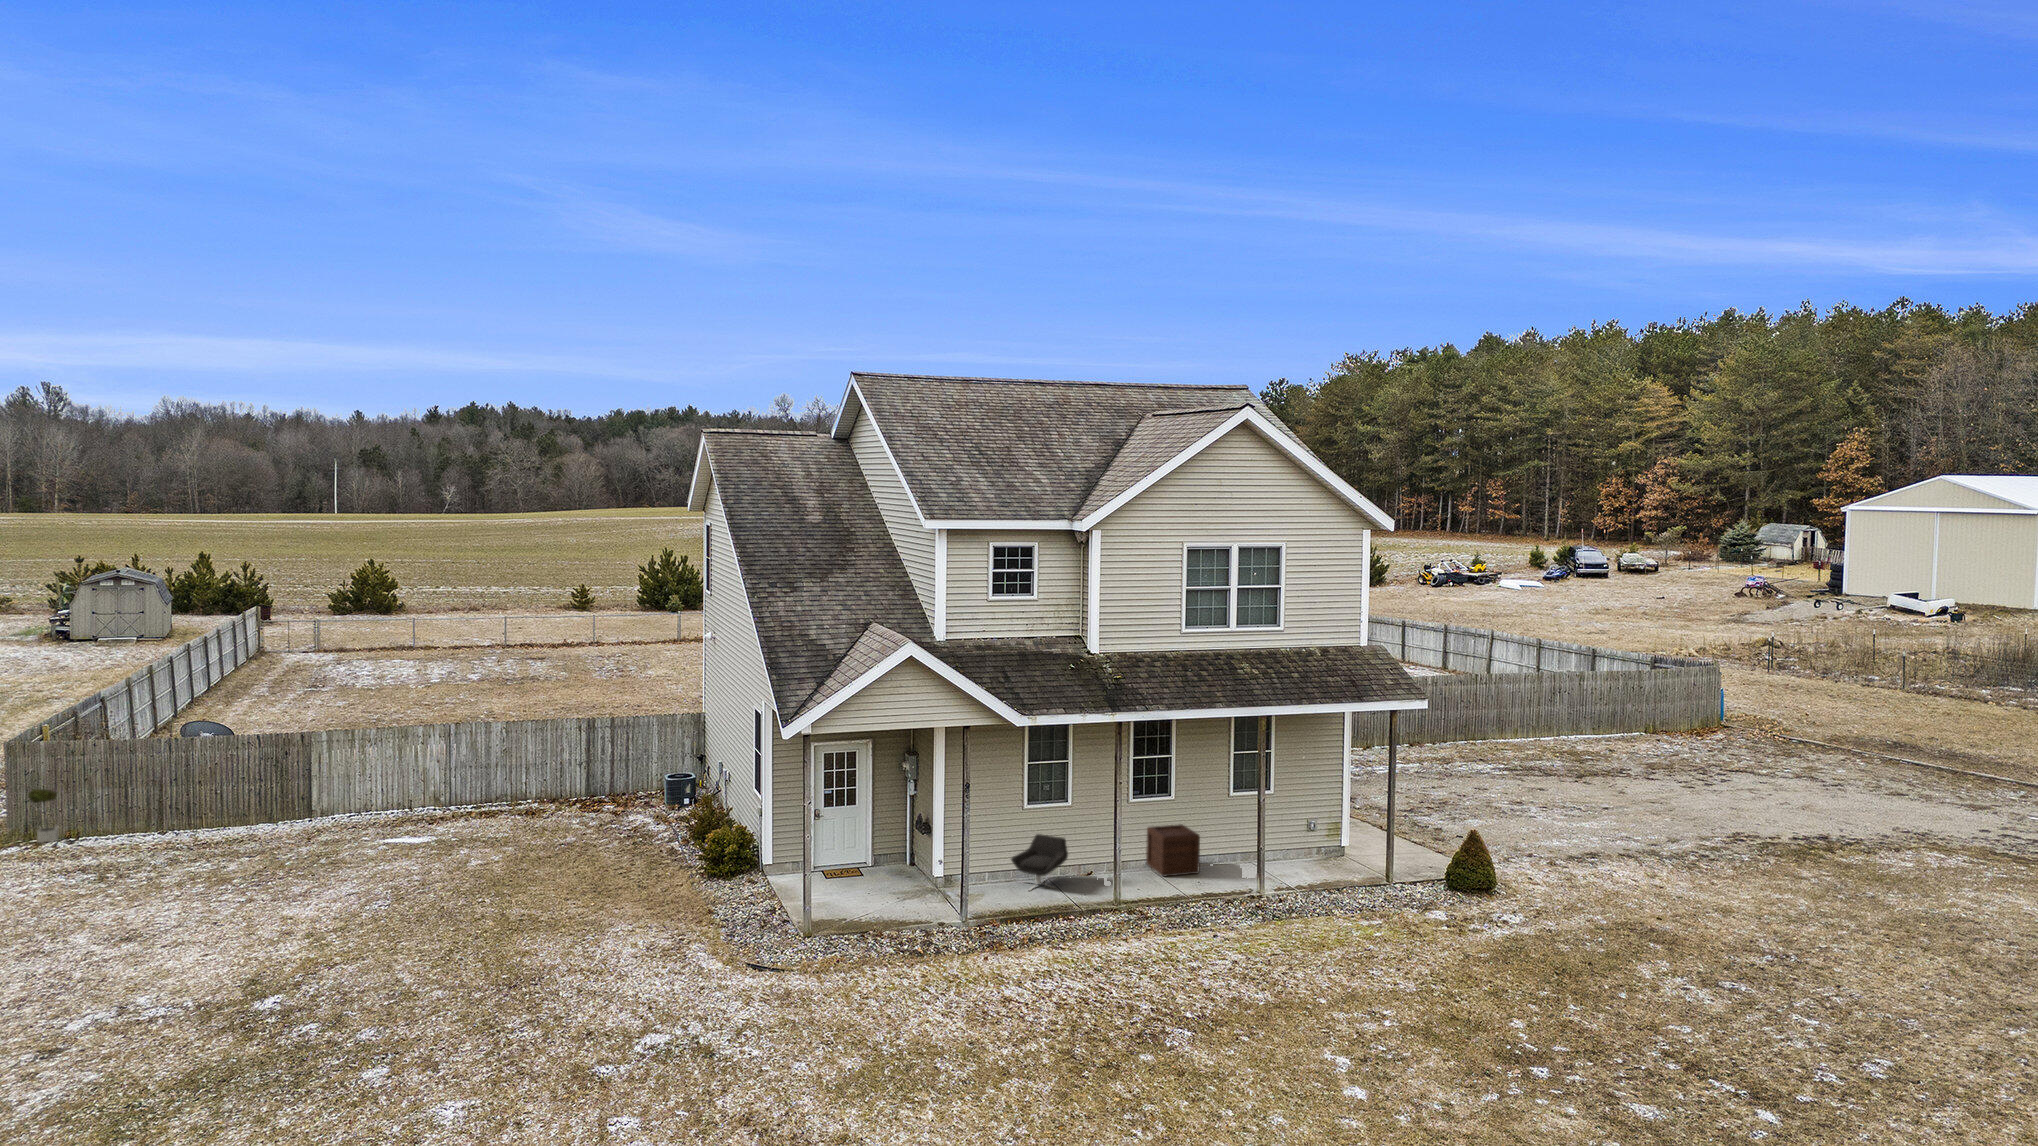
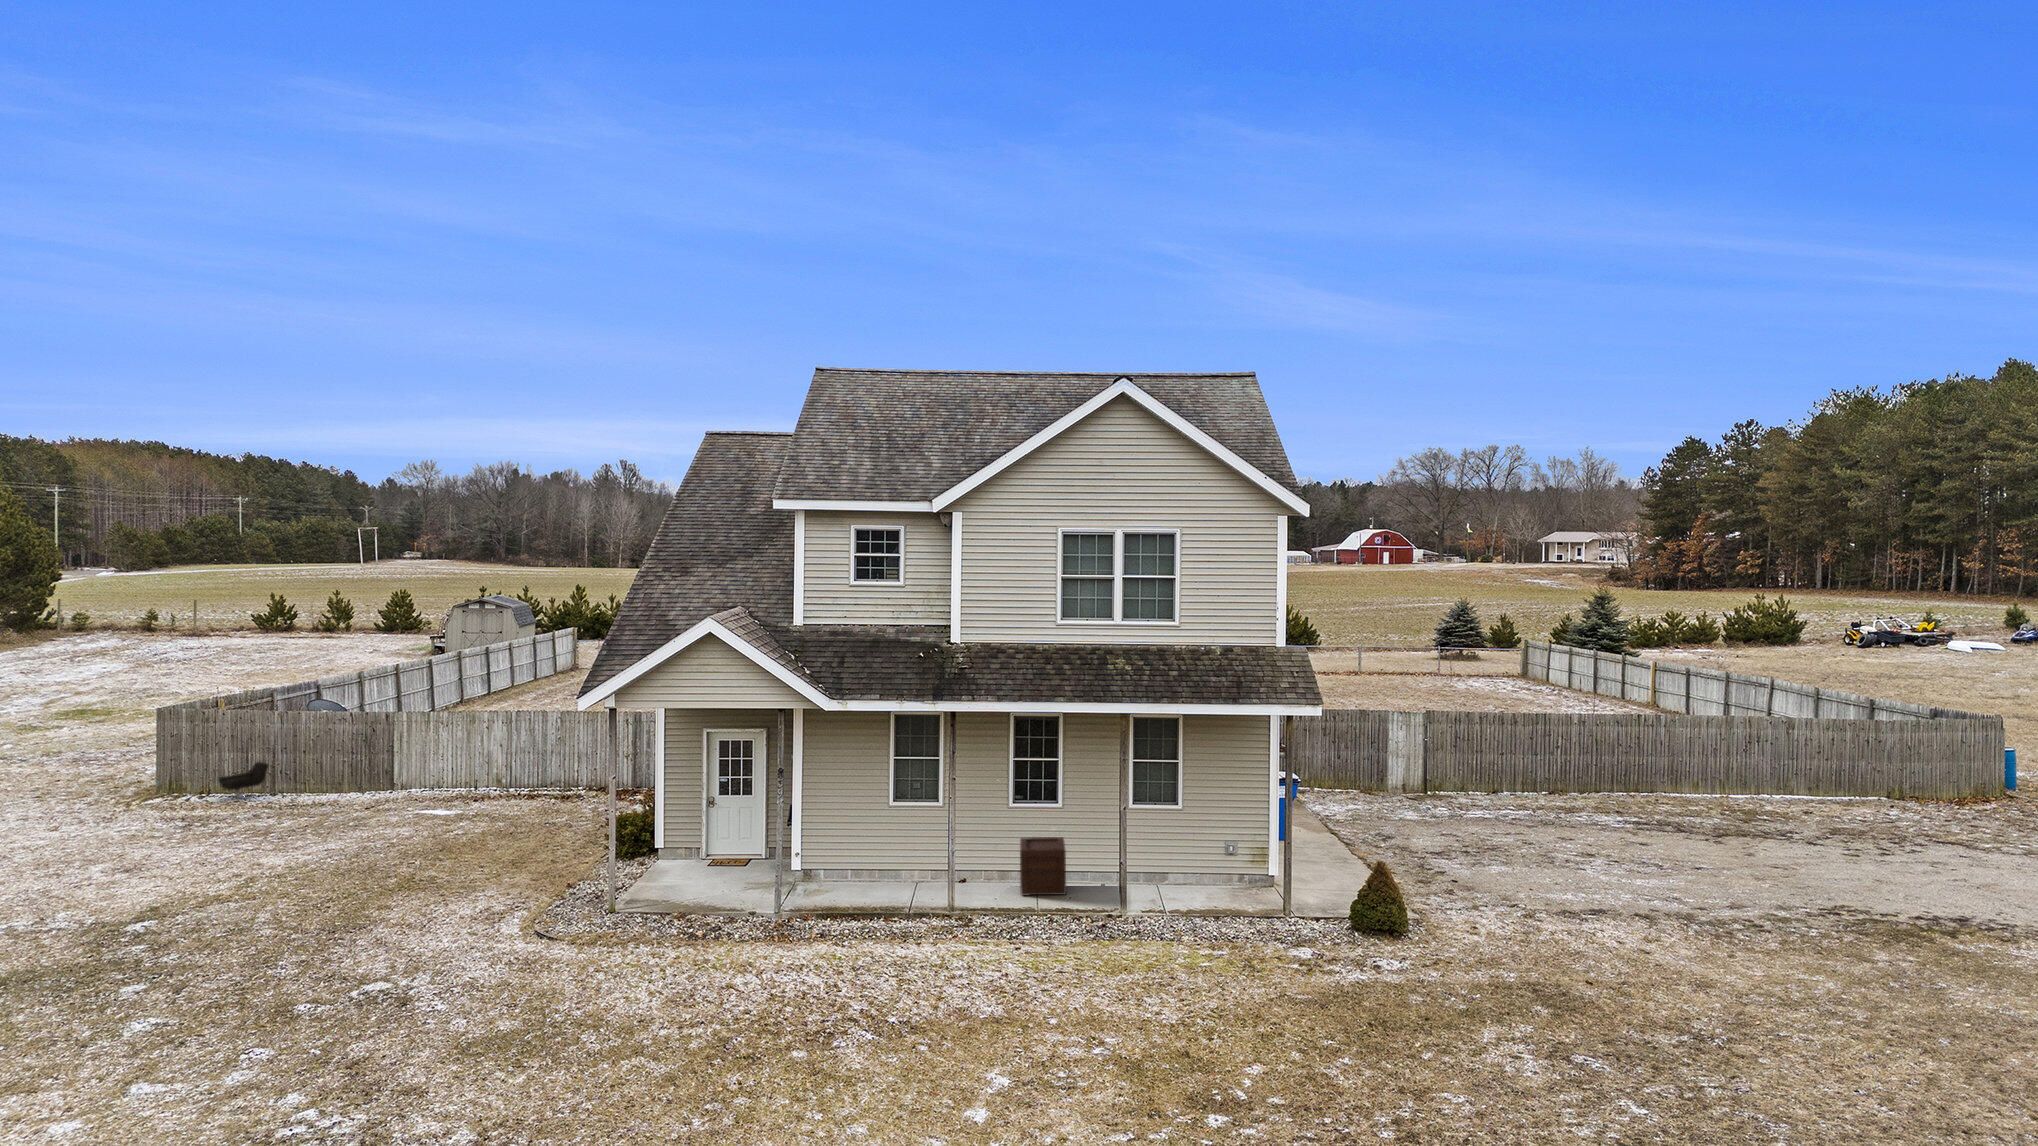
potted tree: present [28,789,59,843] -> none [173,755,200,799]
lounge chair: present [1011,834,1068,890] -> present [219,762,269,799]

